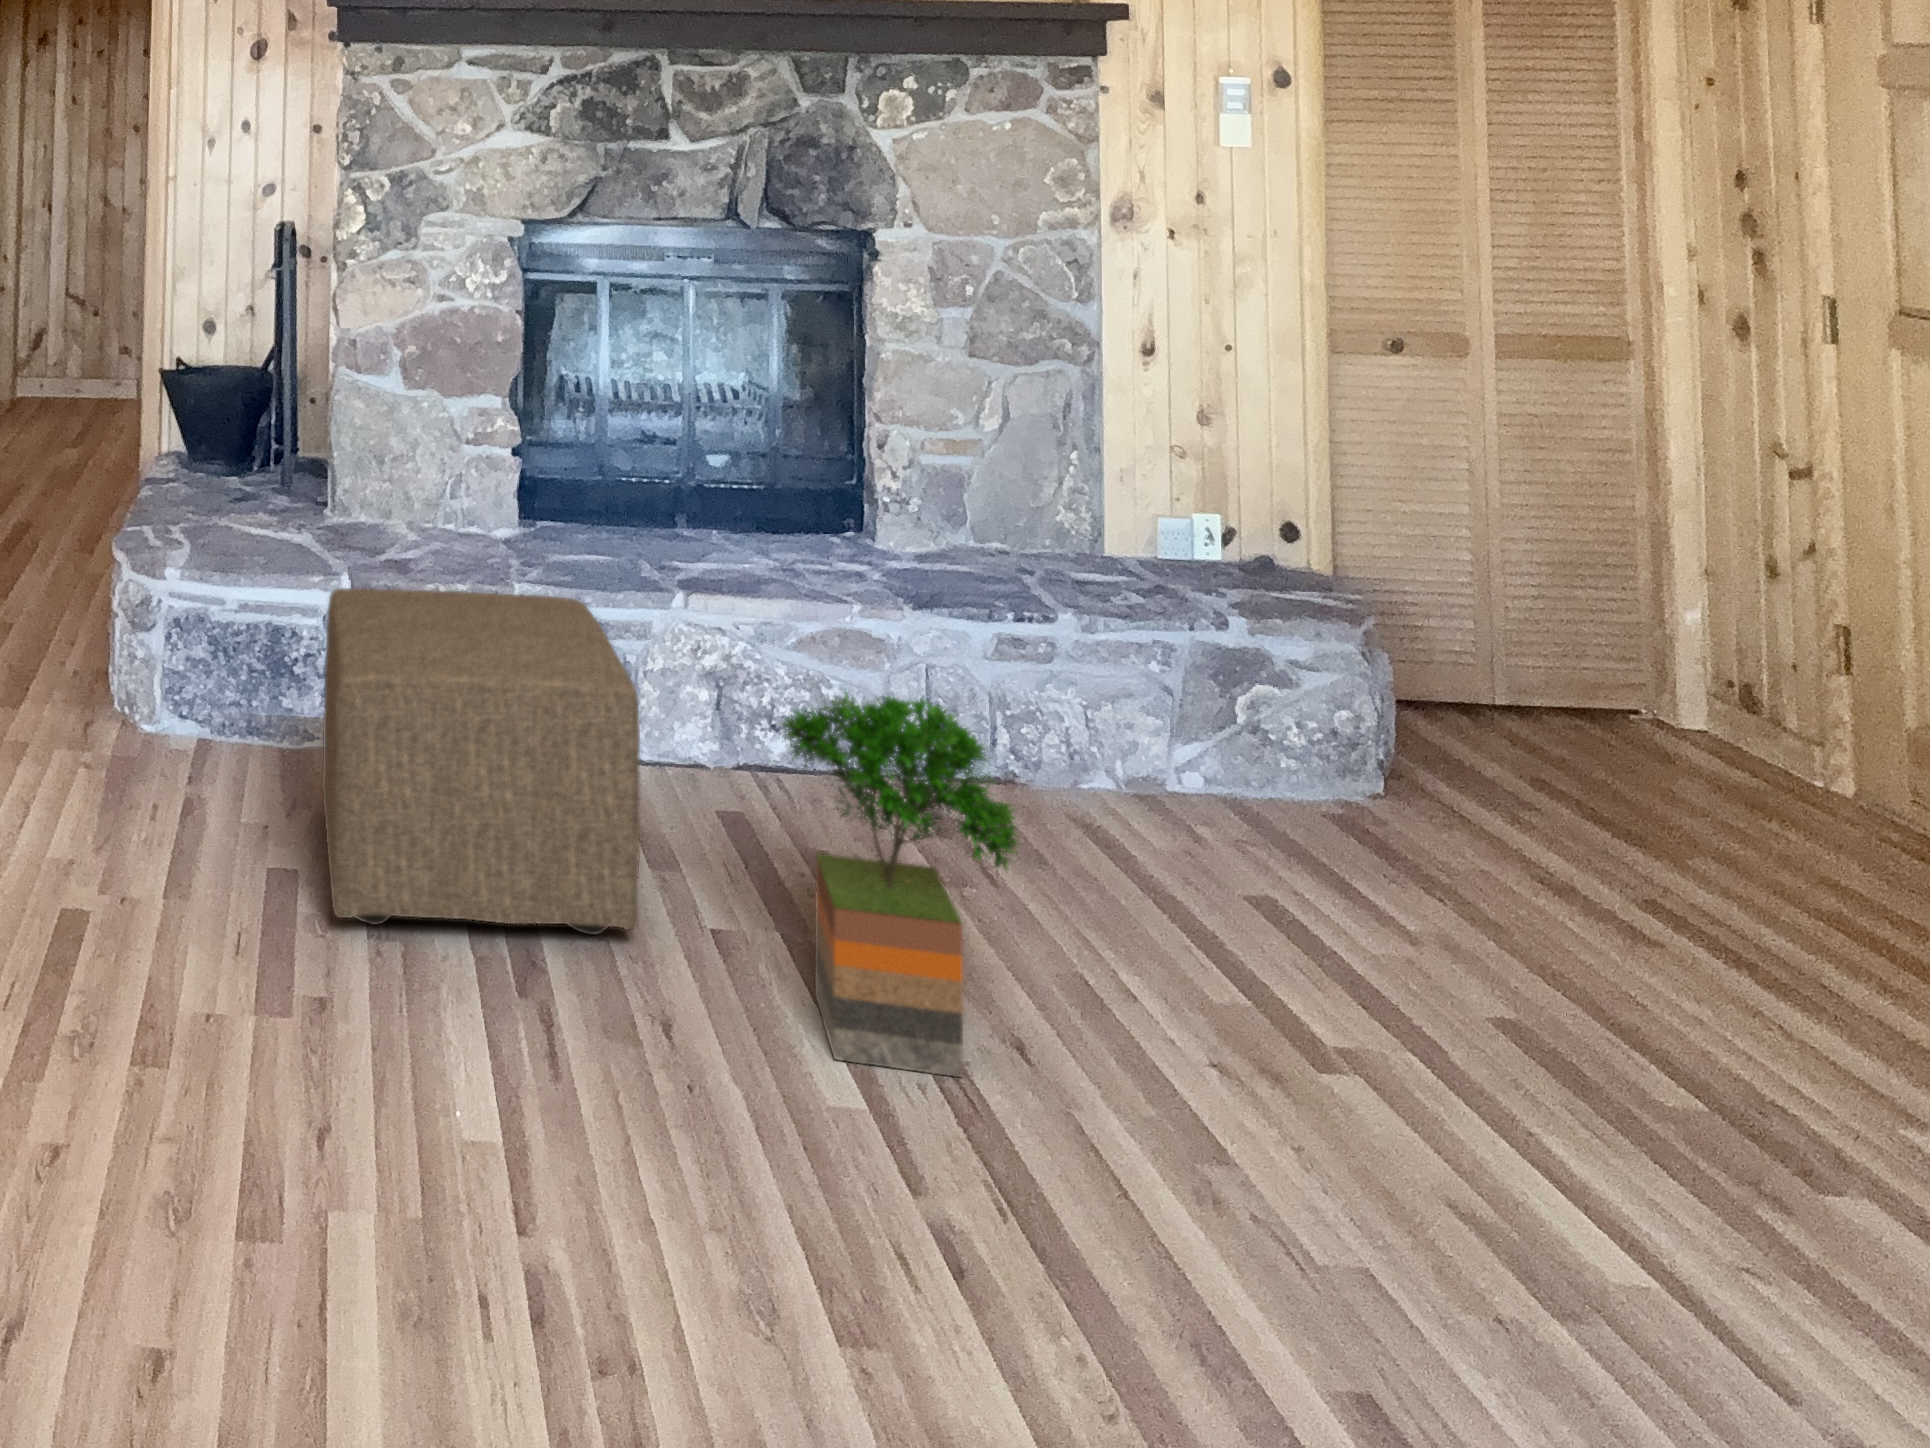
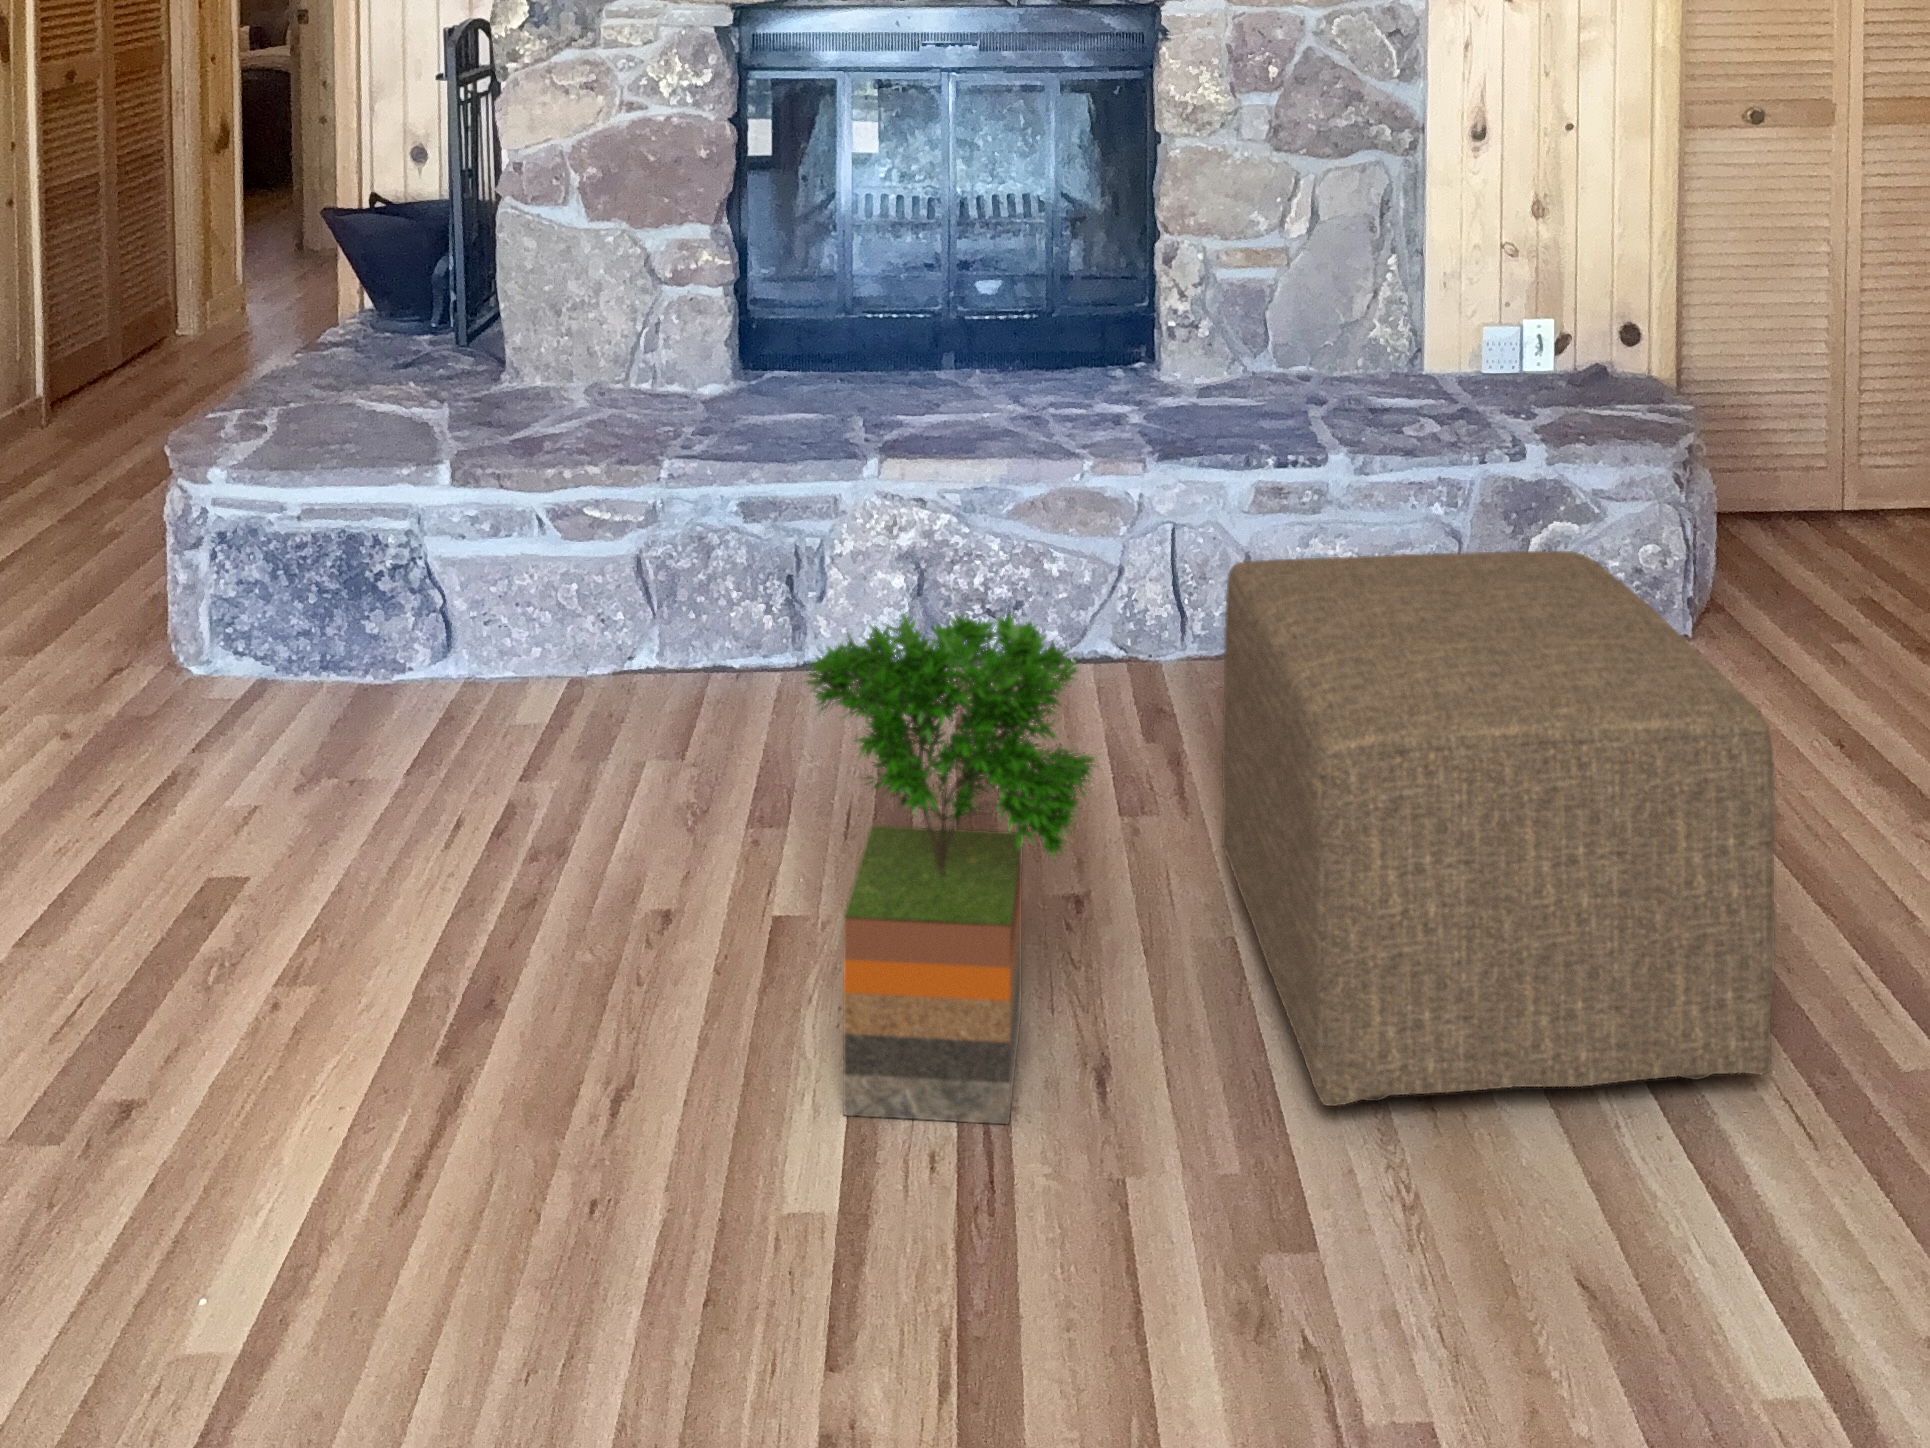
ottoman: present [322,588,640,935] -> present [1222,551,1775,1106]

